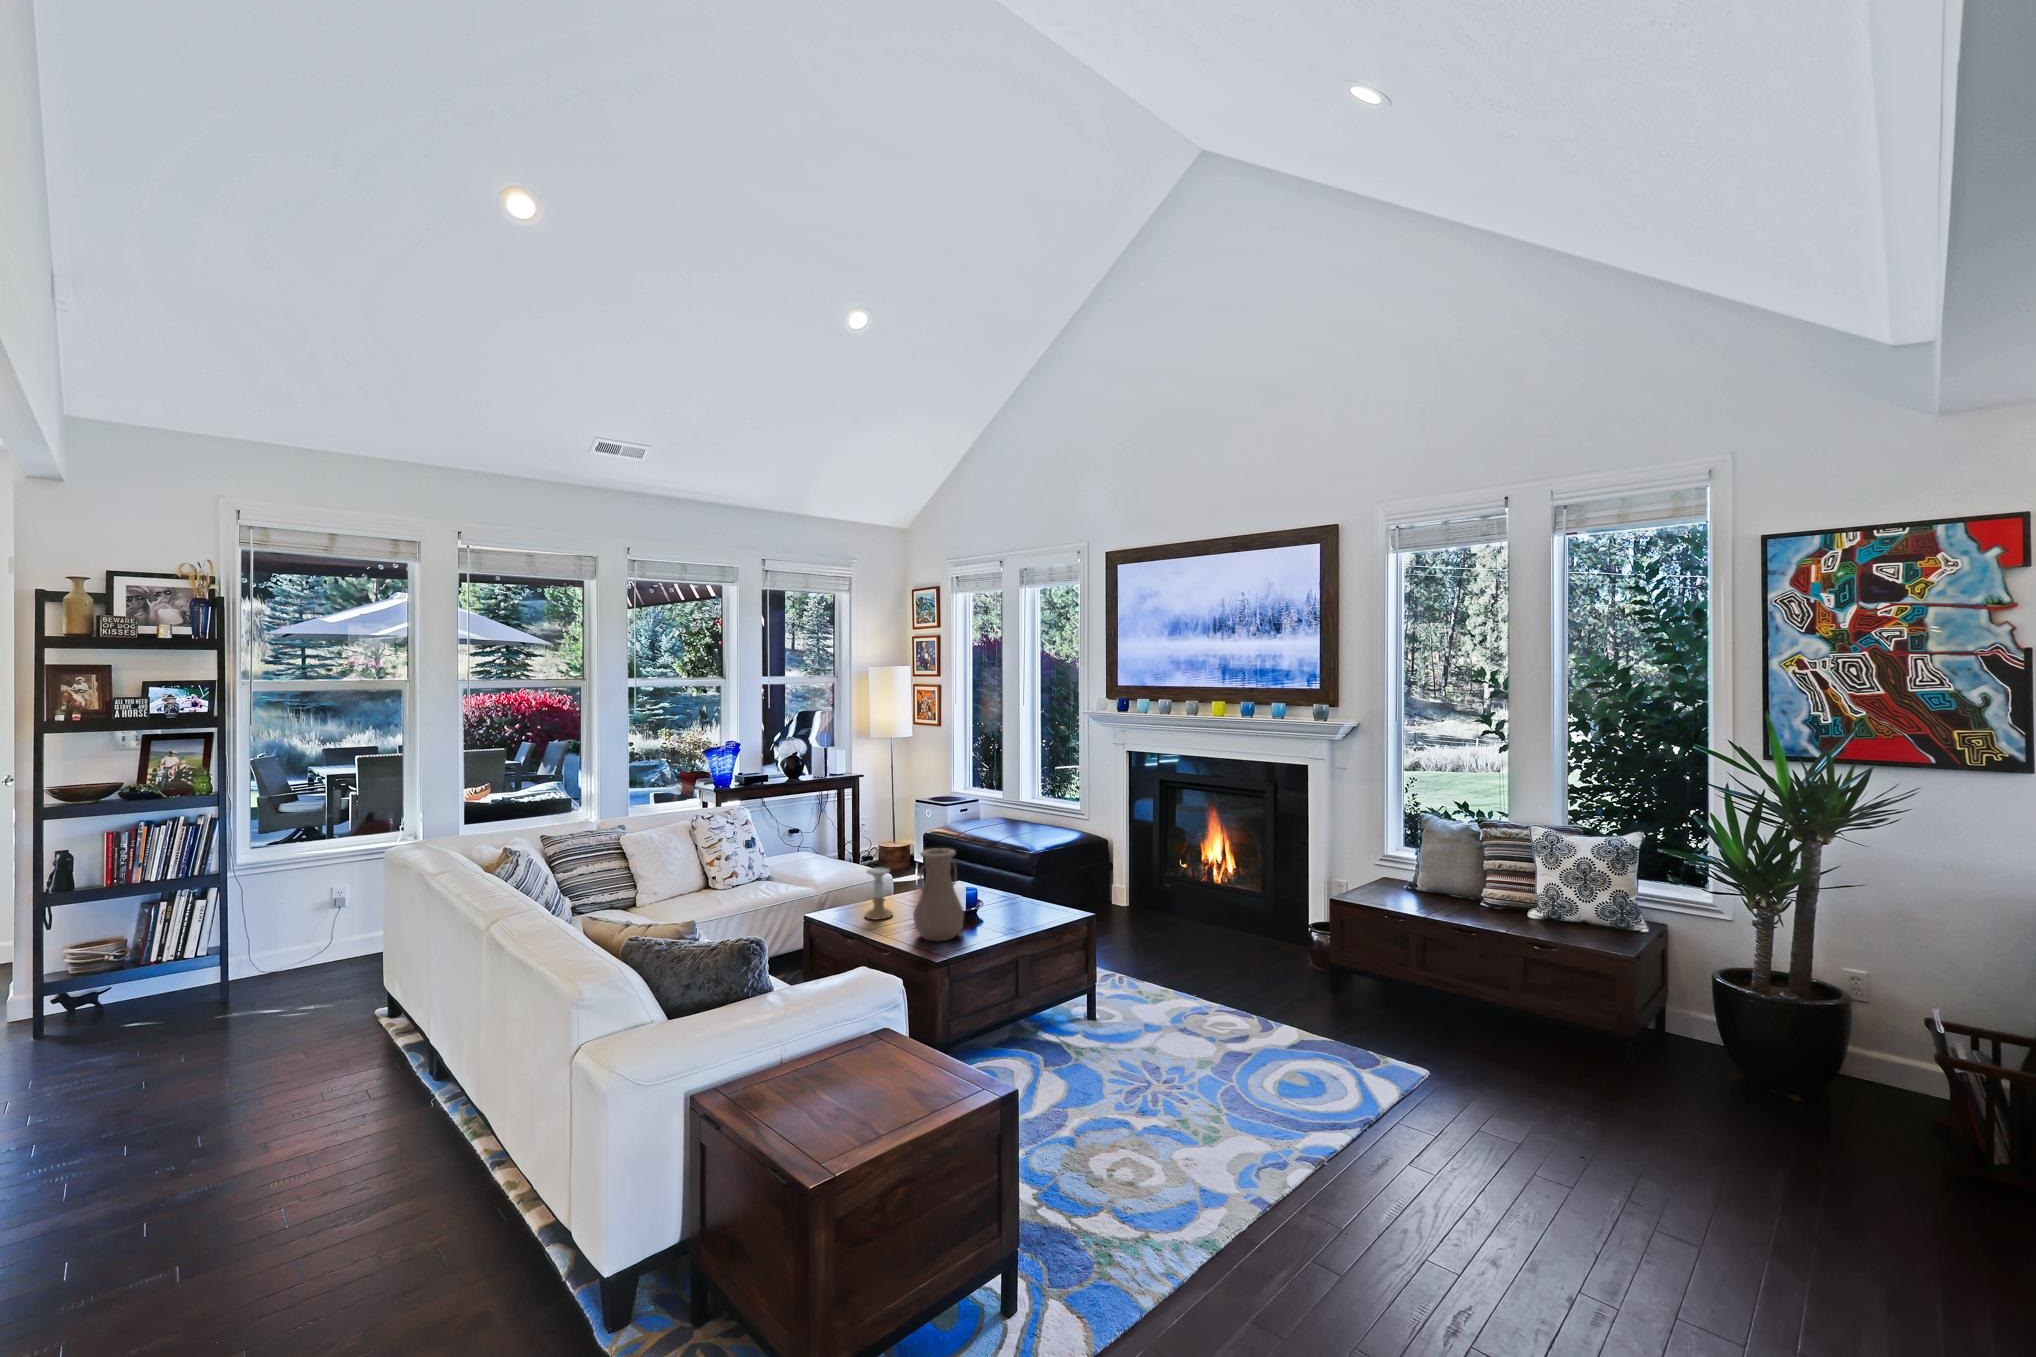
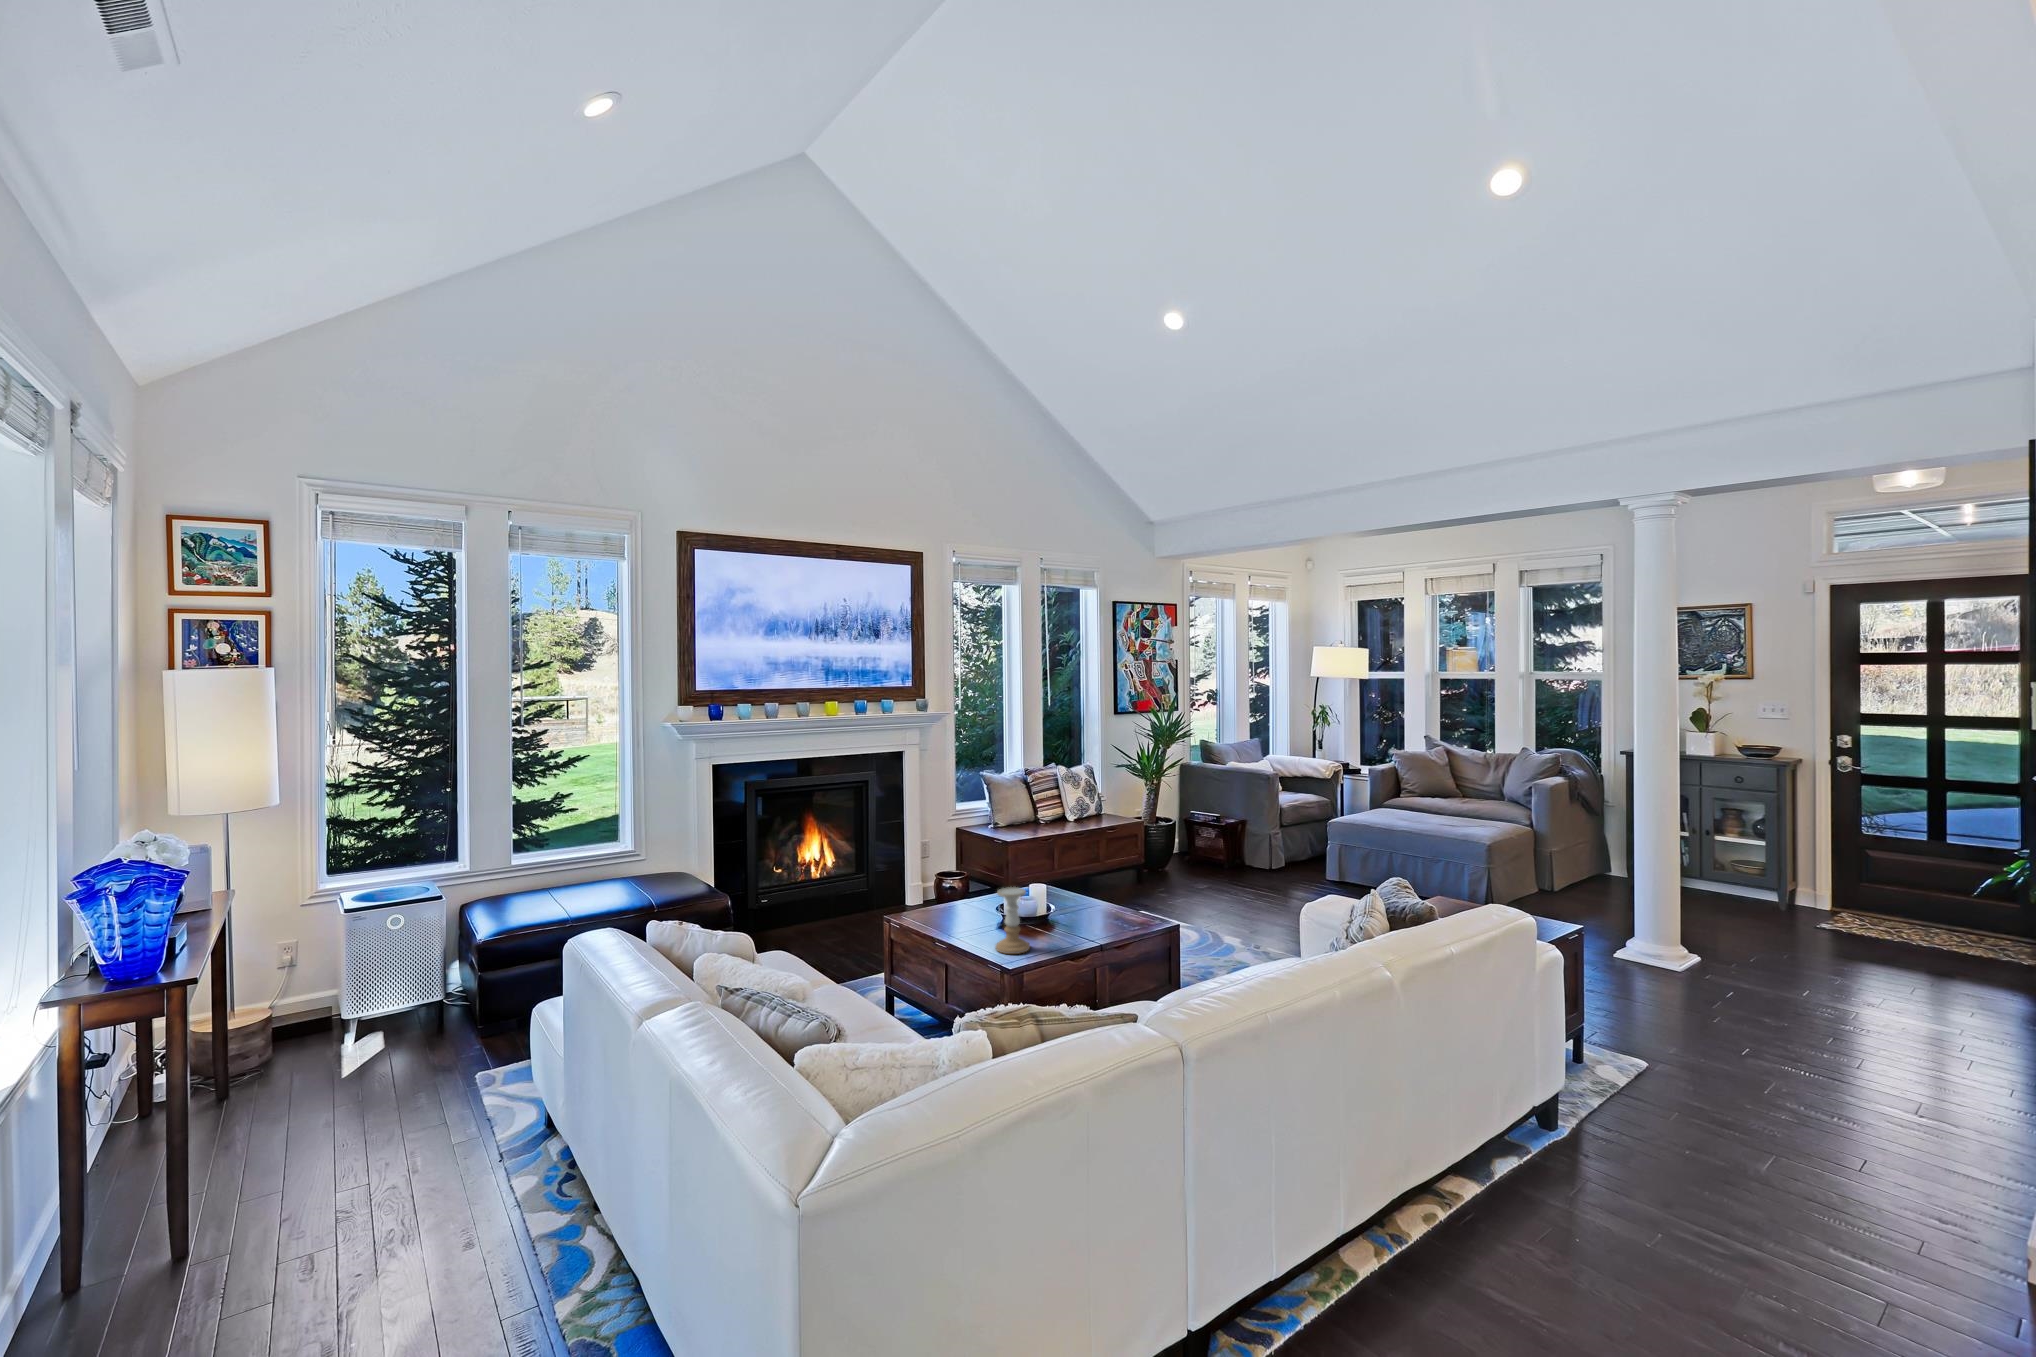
vase: present [913,848,964,941] -> none [1068,832,1123,932]

